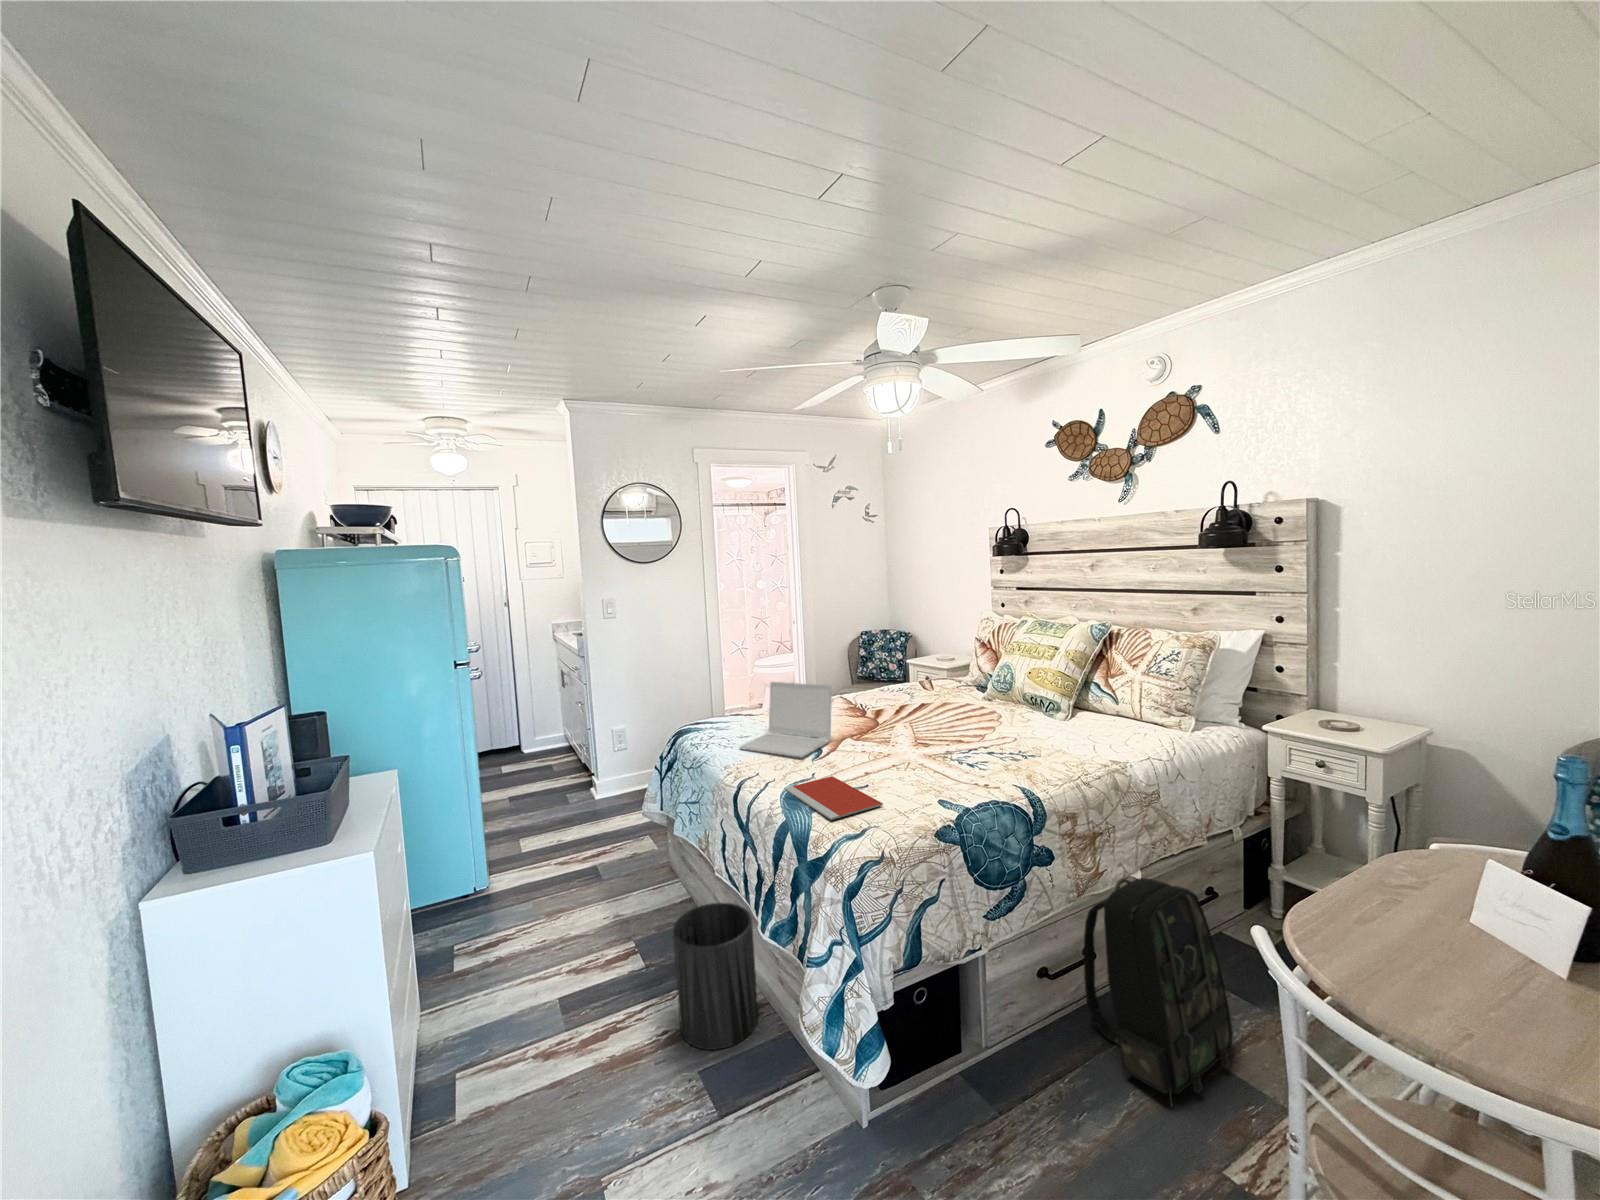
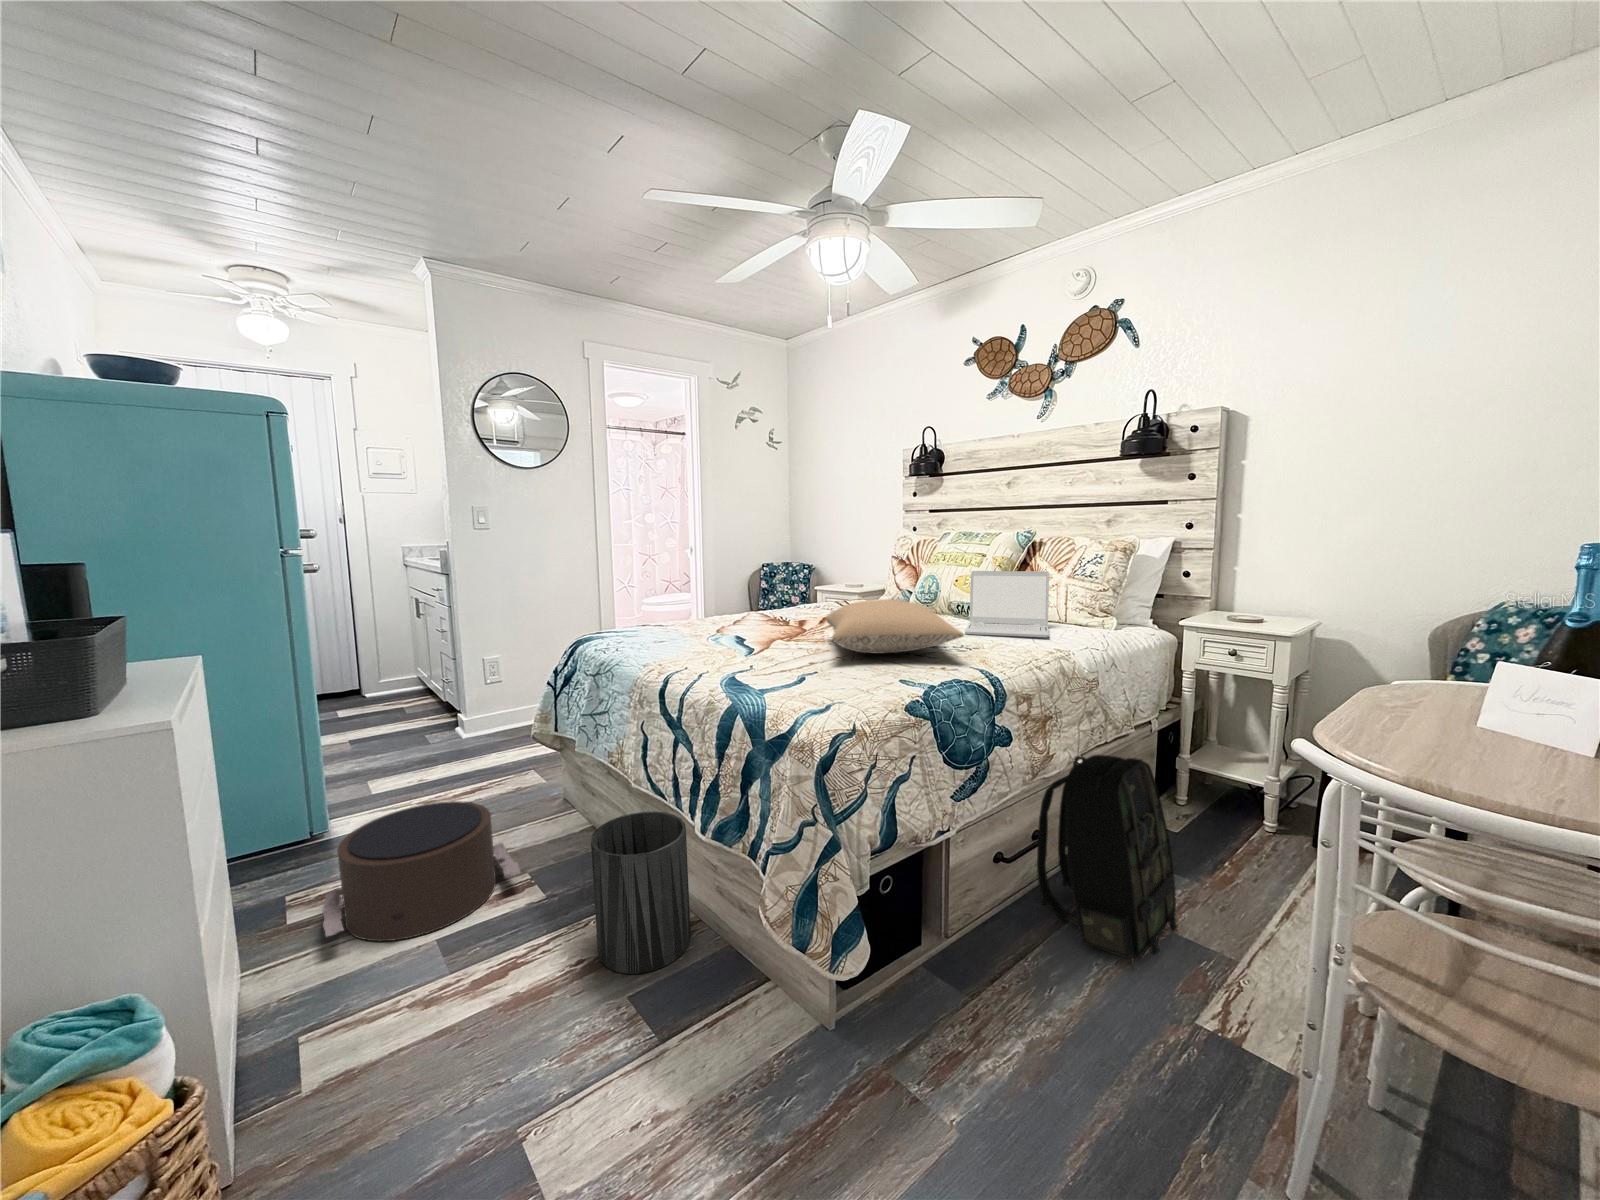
laptop: present [740,682,832,757] -> present [965,571,1049,637]
pillow: none [883,709,1008,764] -> present [826,600,964,654]
notebook: present [785,776,883,820] -> none [723,666,841,699]
pouf: none [476,874,625,995] -> present [323,801,520,941]

